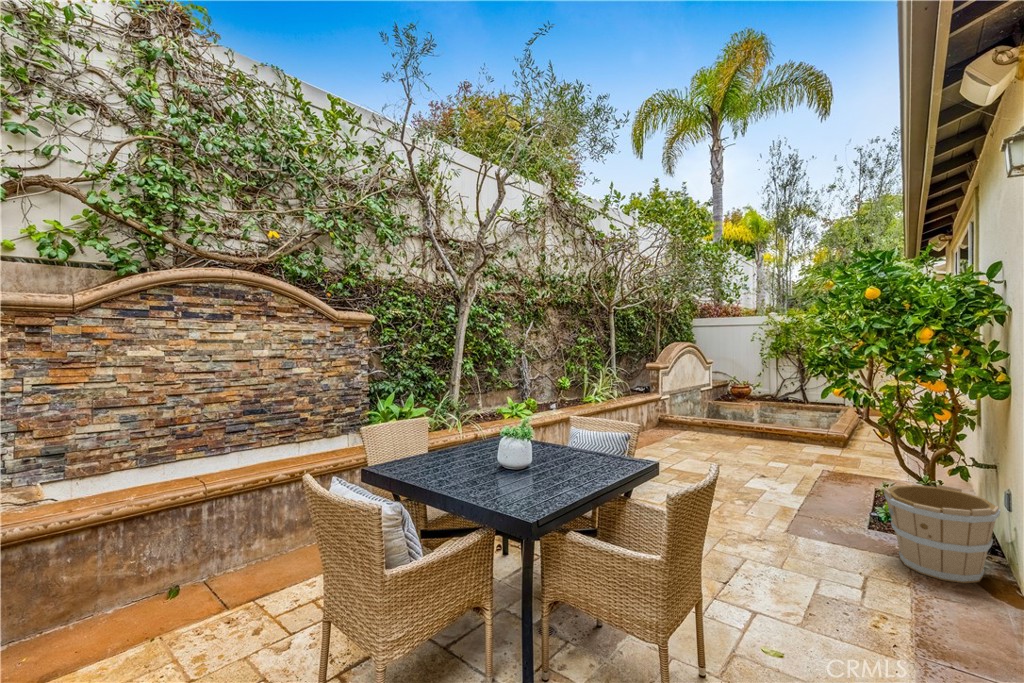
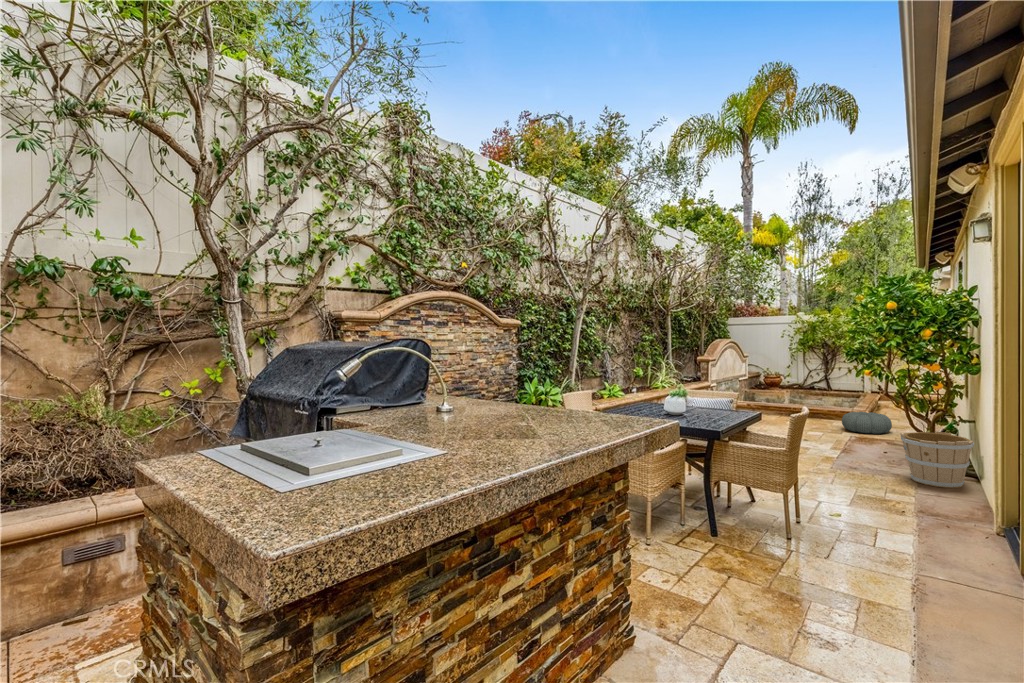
pouf: none [812,438,876,469] -> present [842,412,892,434]

